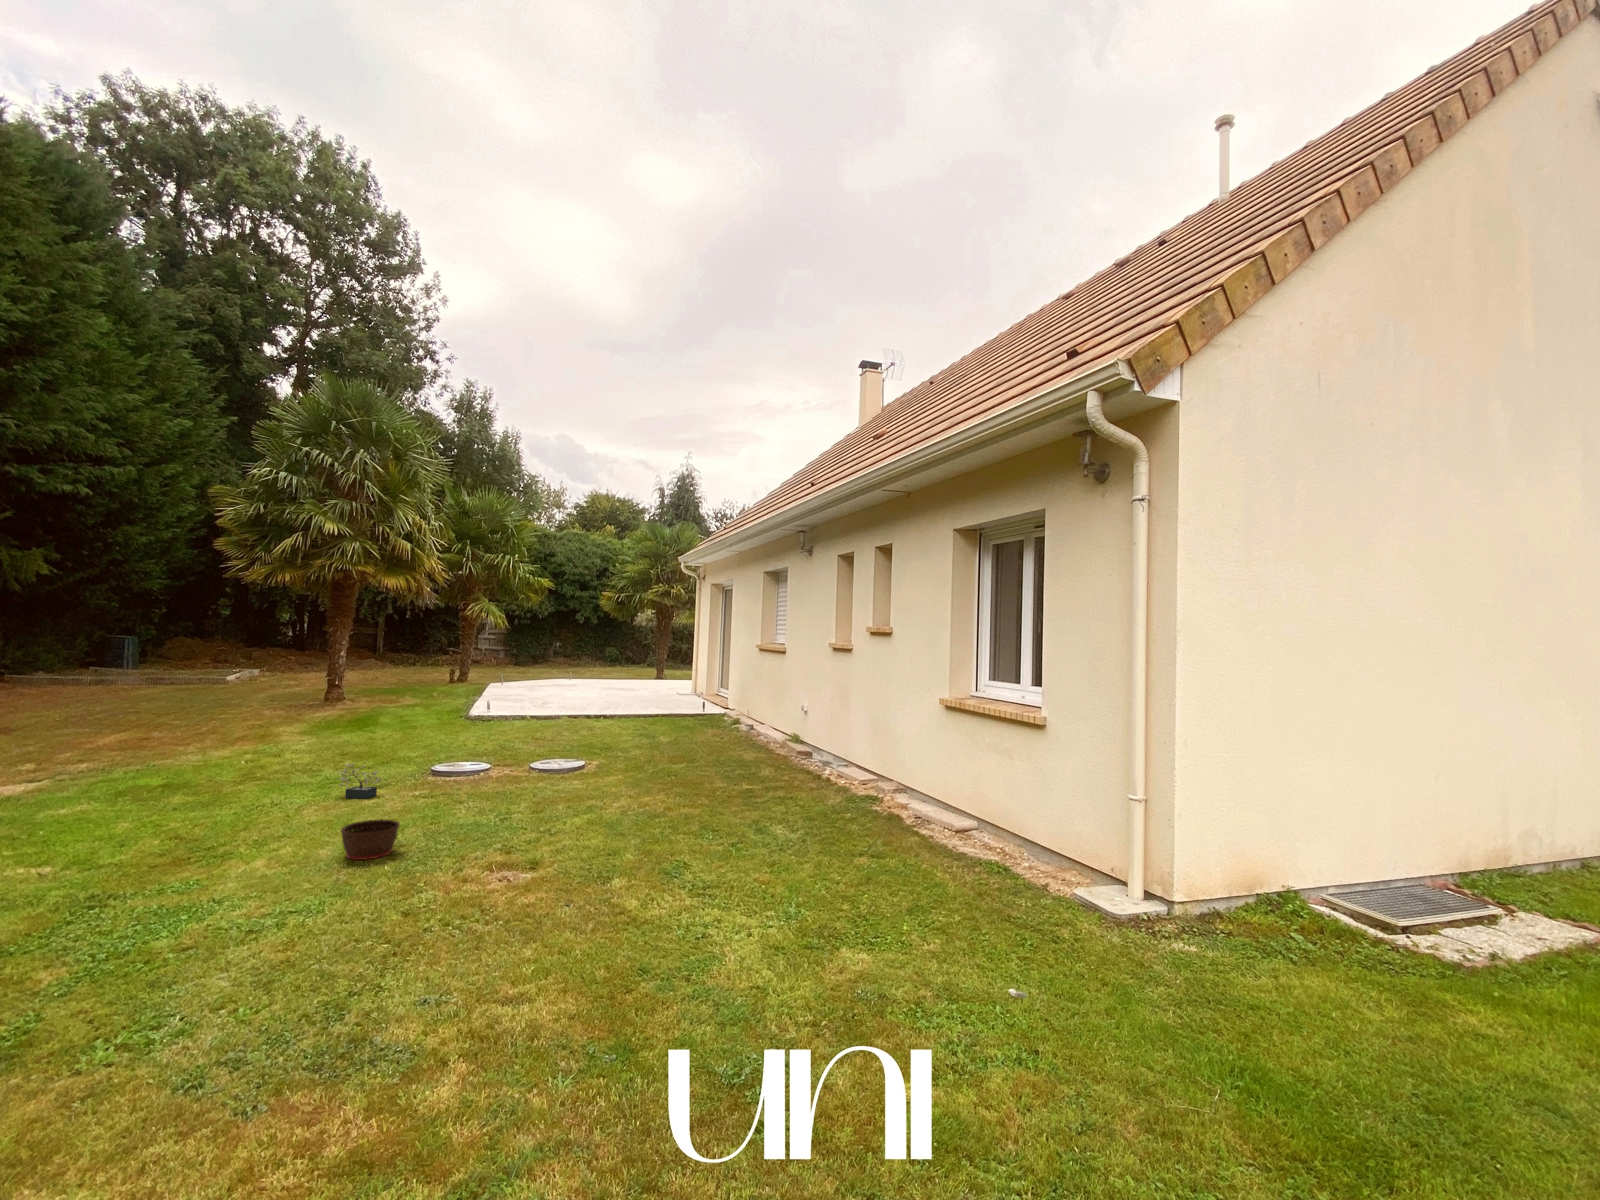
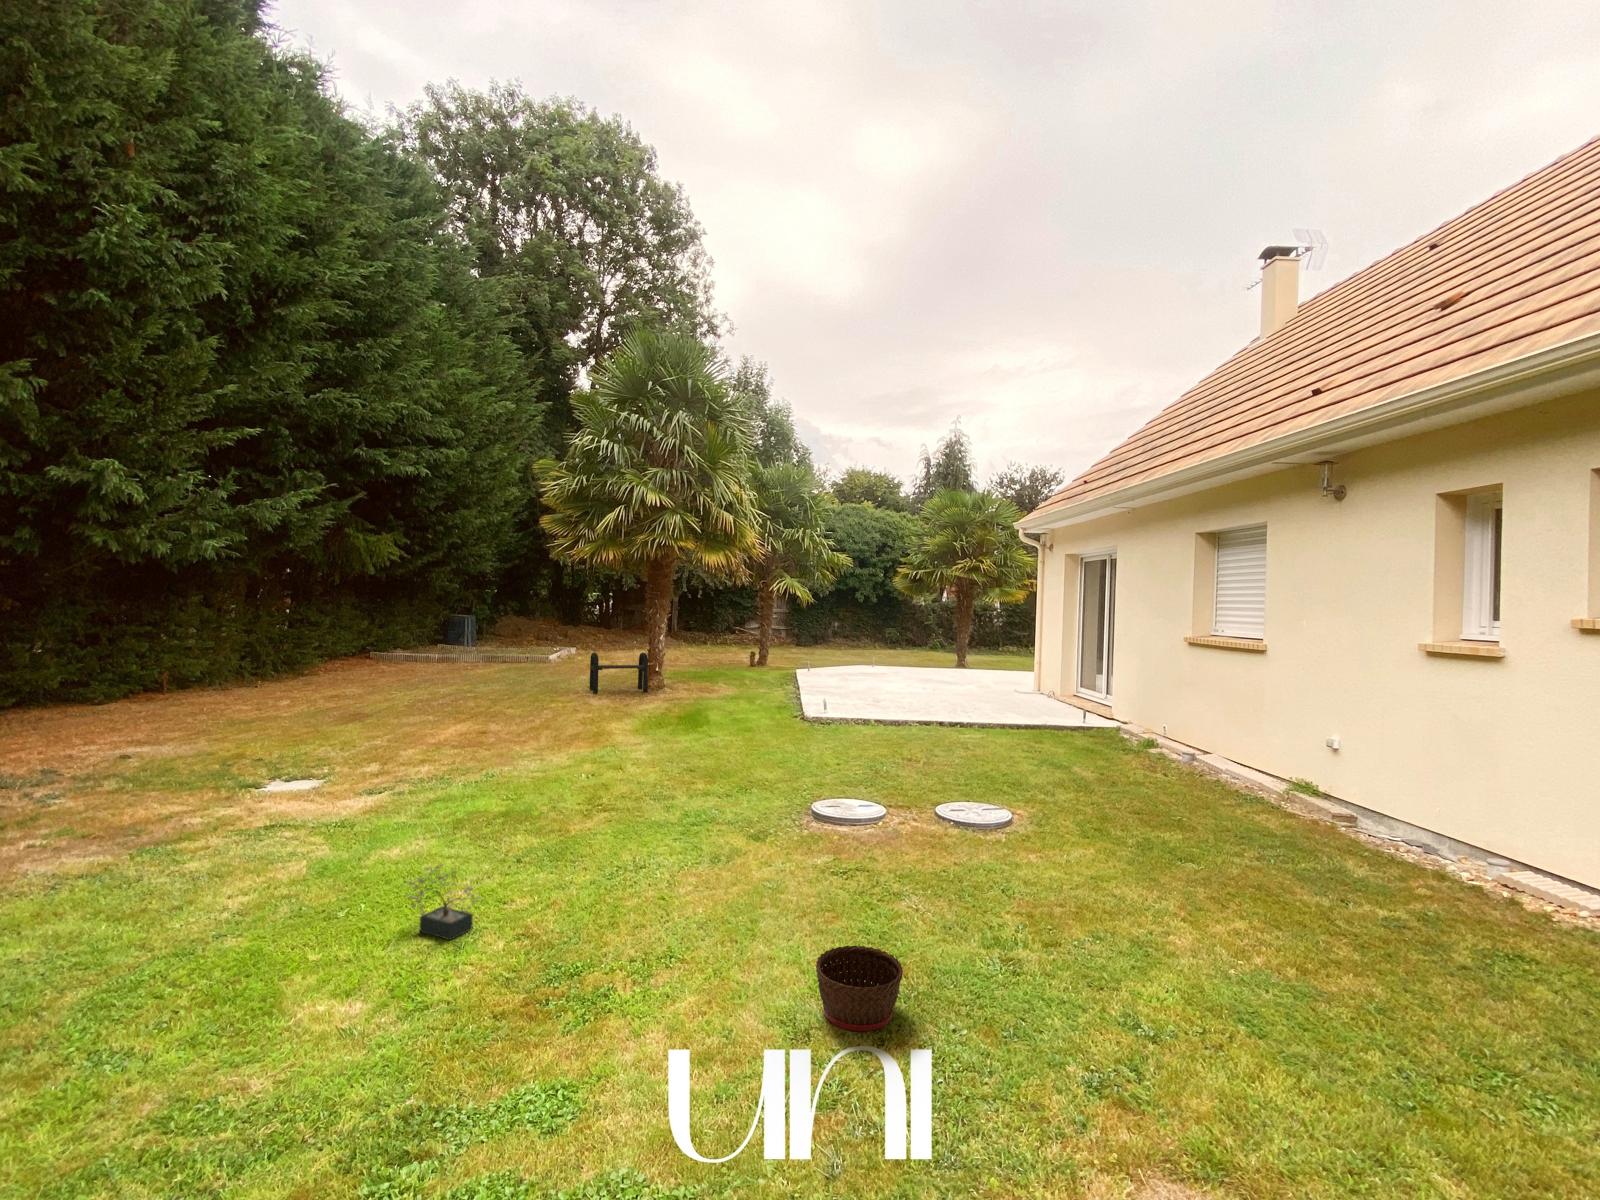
bench: none [266,668,330,708] -> present [589,653,648,694]
decorative plant: present [338,763,381,799] -> present [408,864,481,940]

